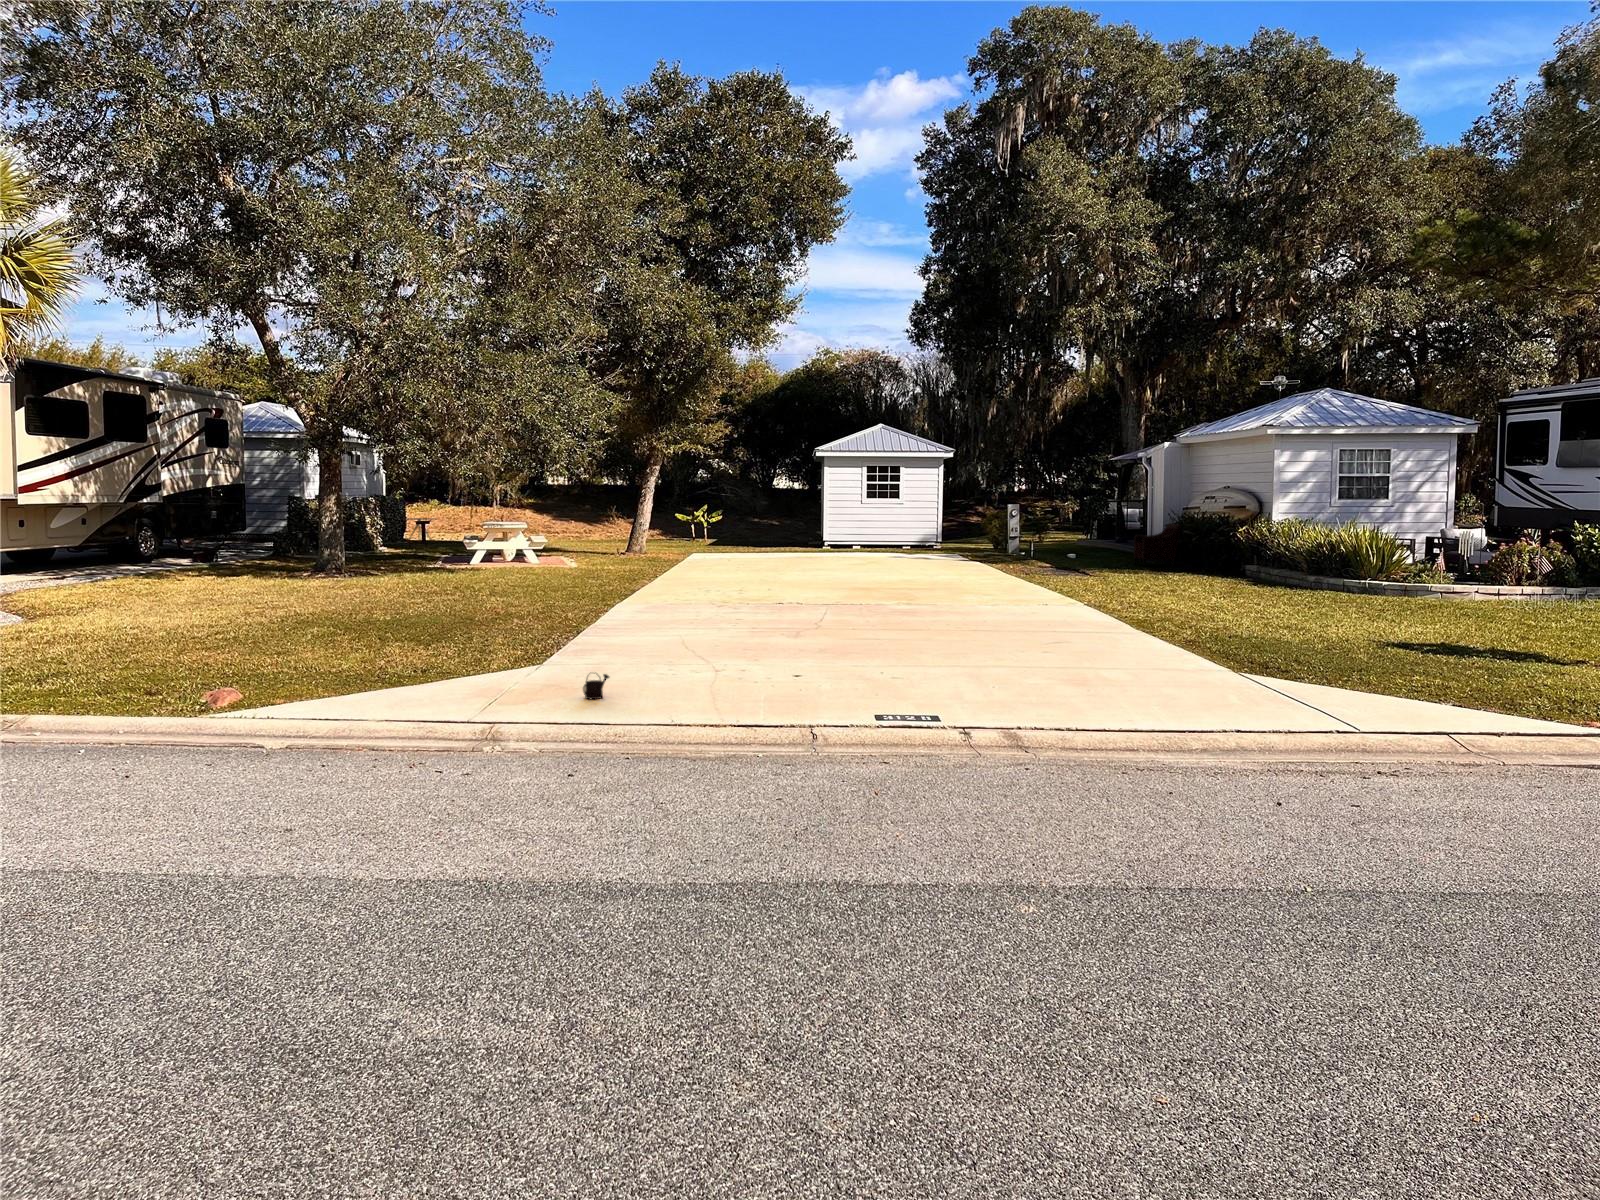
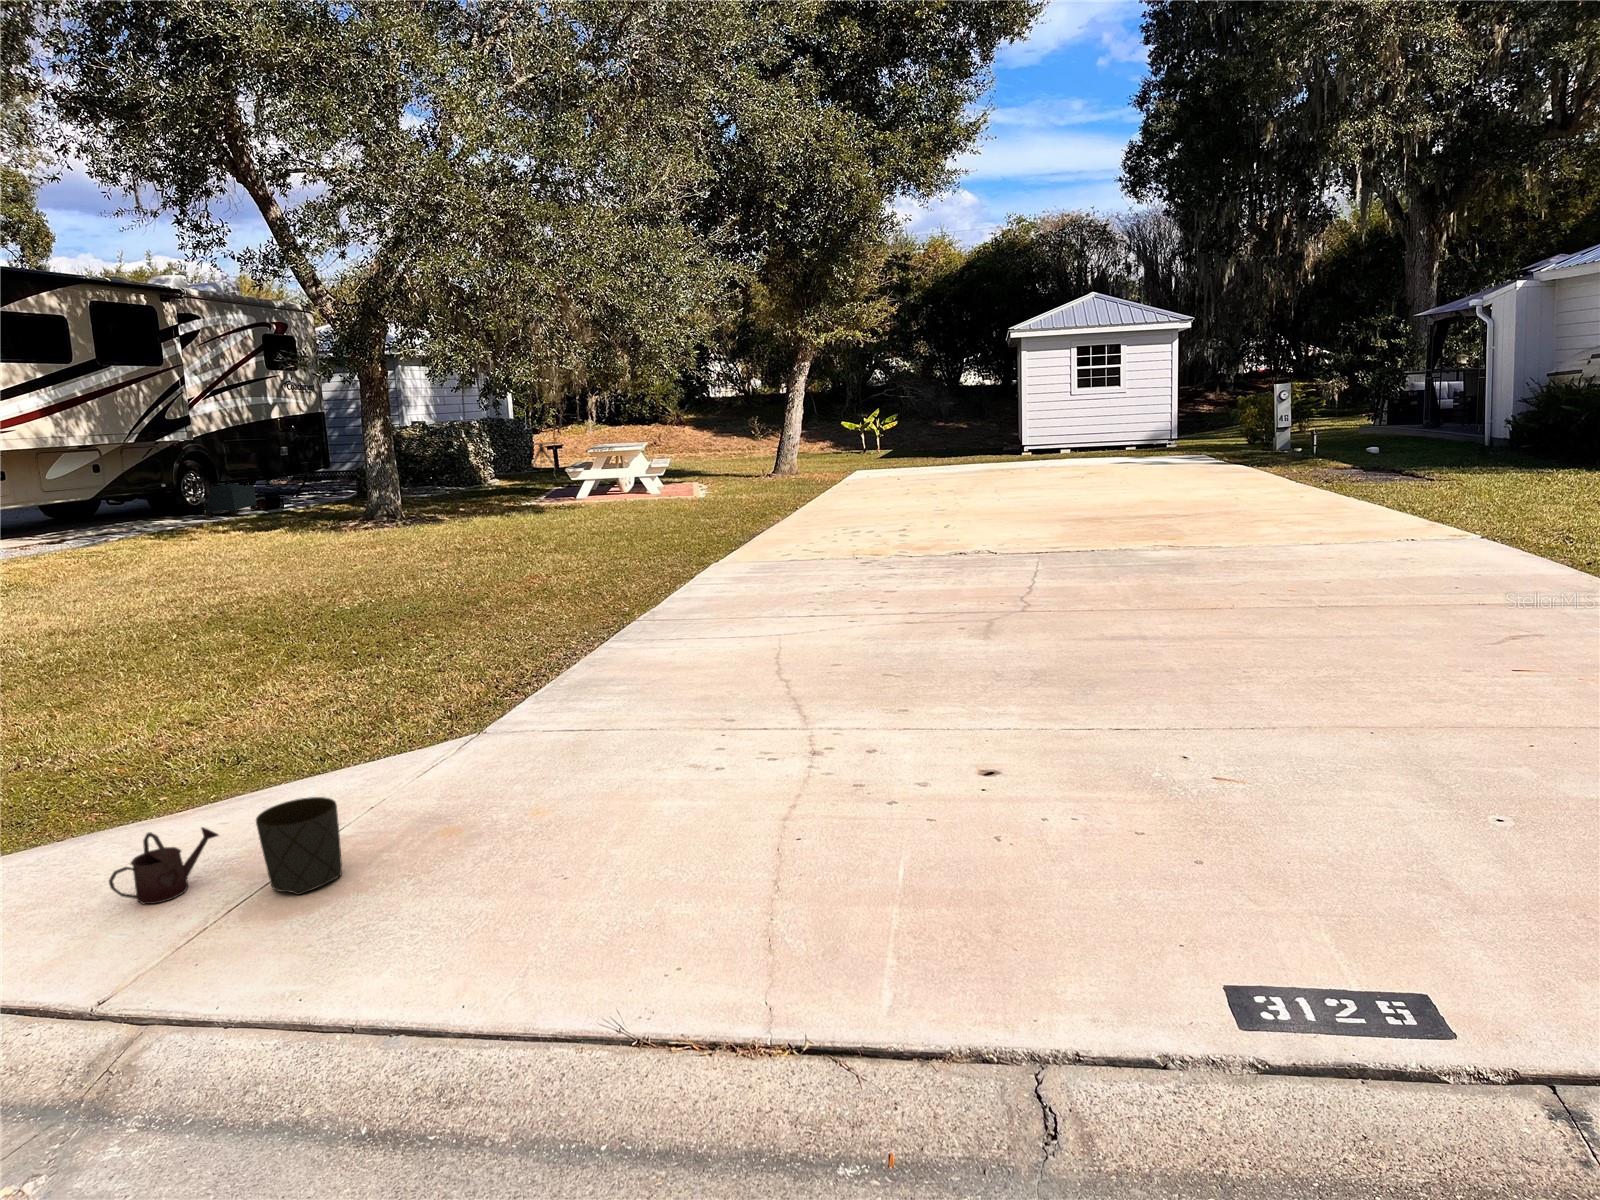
armchair: present [1134,523,1181,567] -> none [1502,395,1593,462]
bench: none [153,538,191,565] -> present [205,484,257,516]
planter: none [503,655,532,687] -> present [256,797,342,895]
watering can: present [583,674,609,699] -> present [109,827,219,904]

